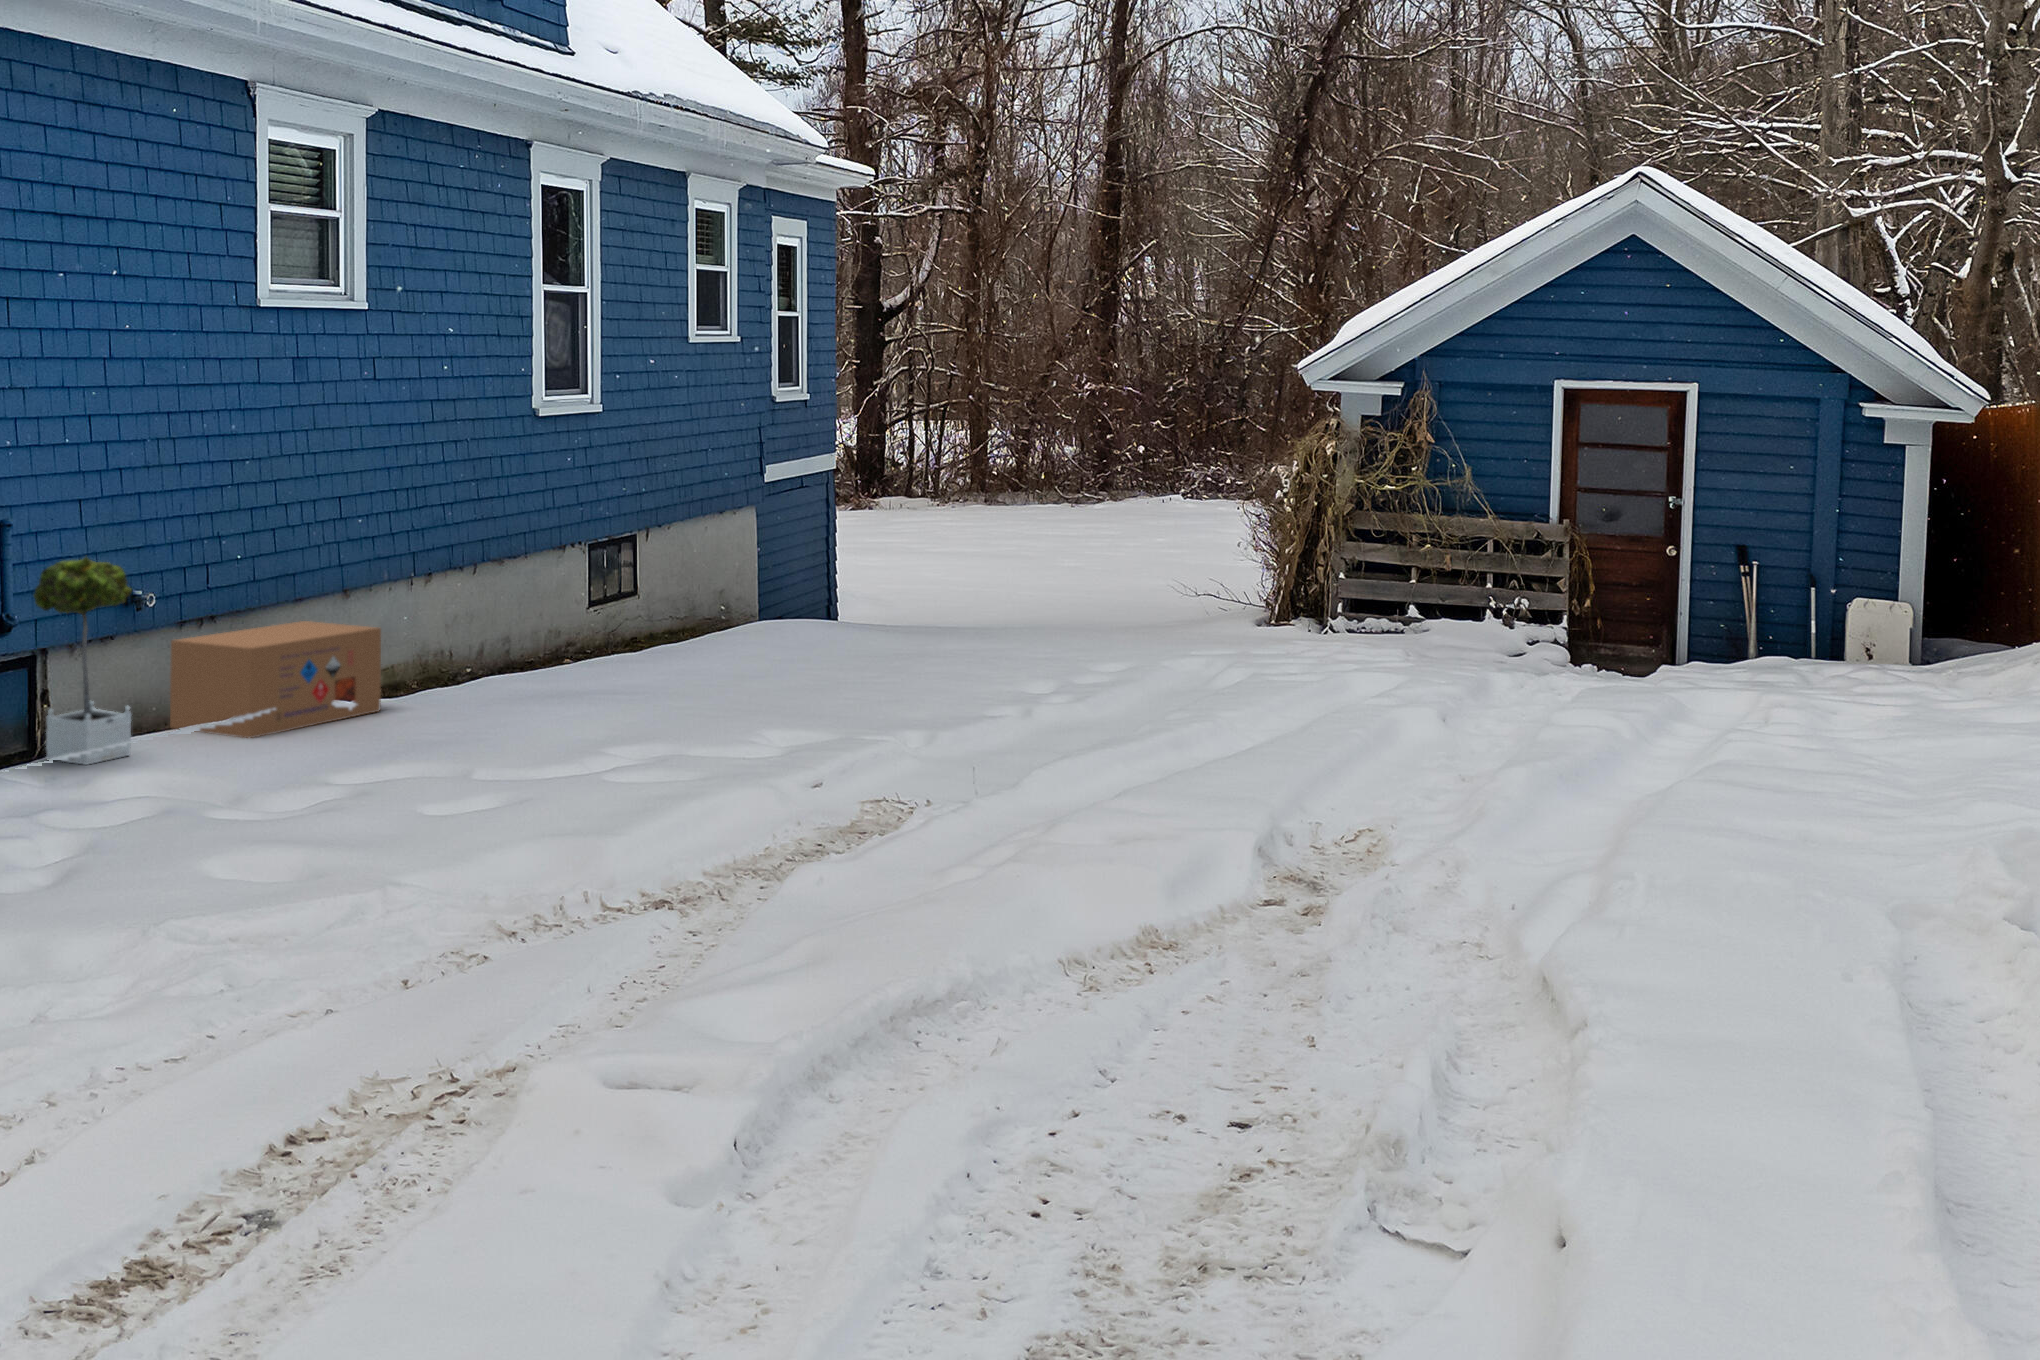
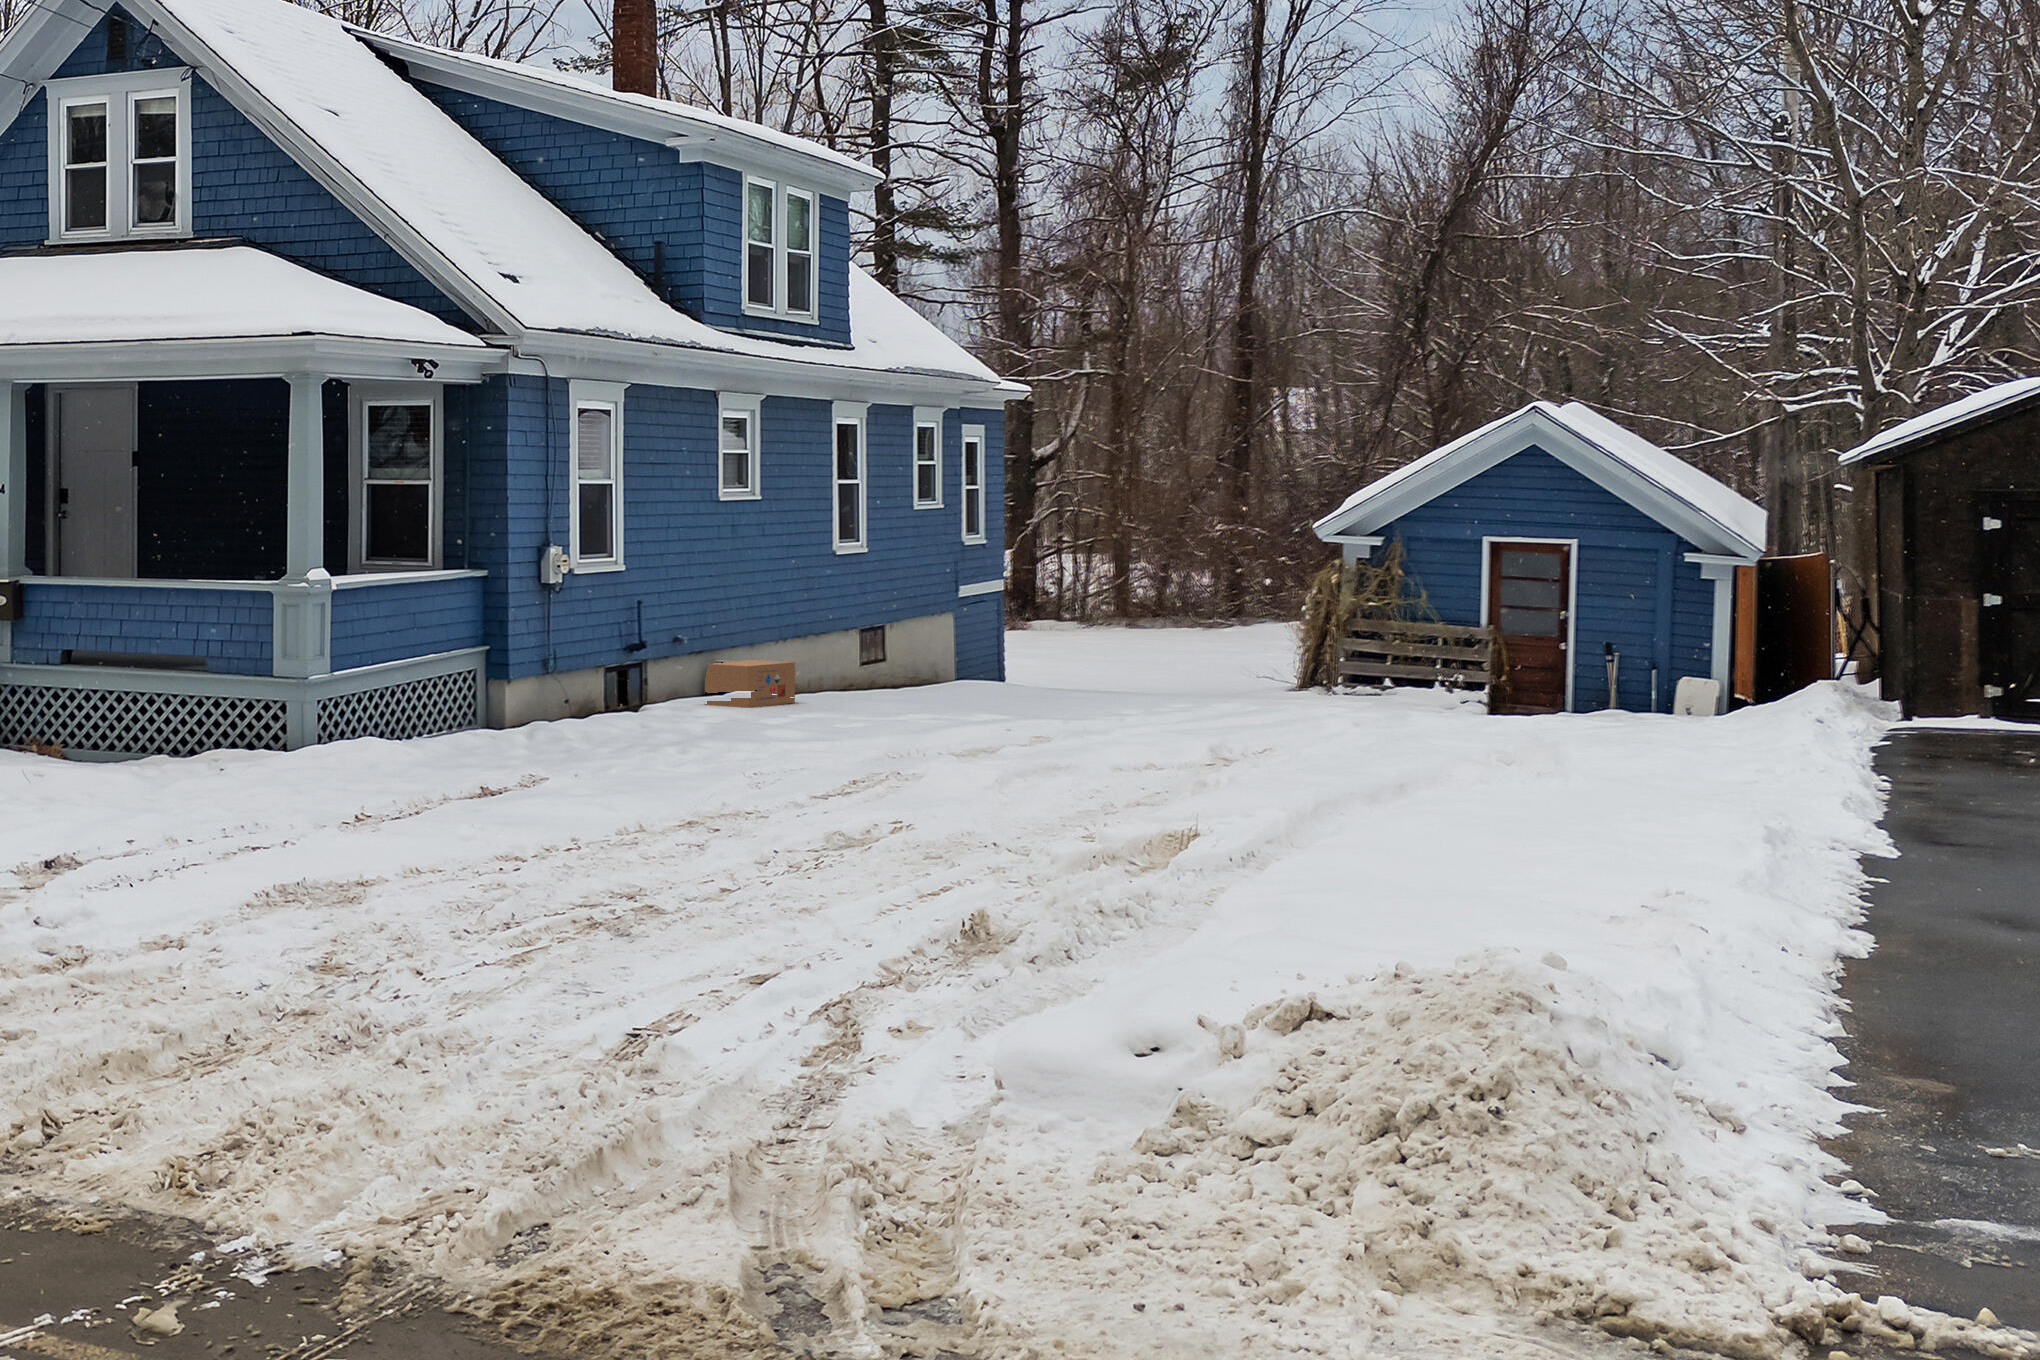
potted tree: present [33,557,132,765] -> none [666,620,706,711]

